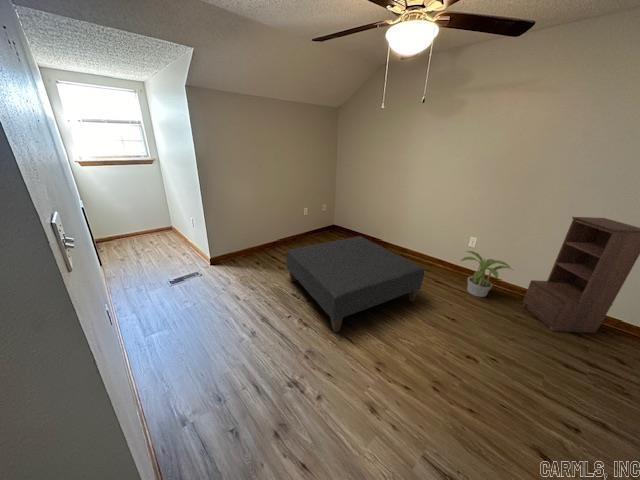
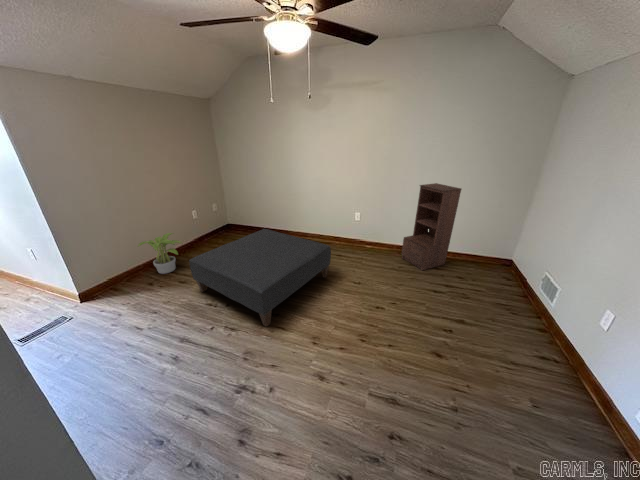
potted plant: present [461,251,510,297] -> present [138,233,181,274]

